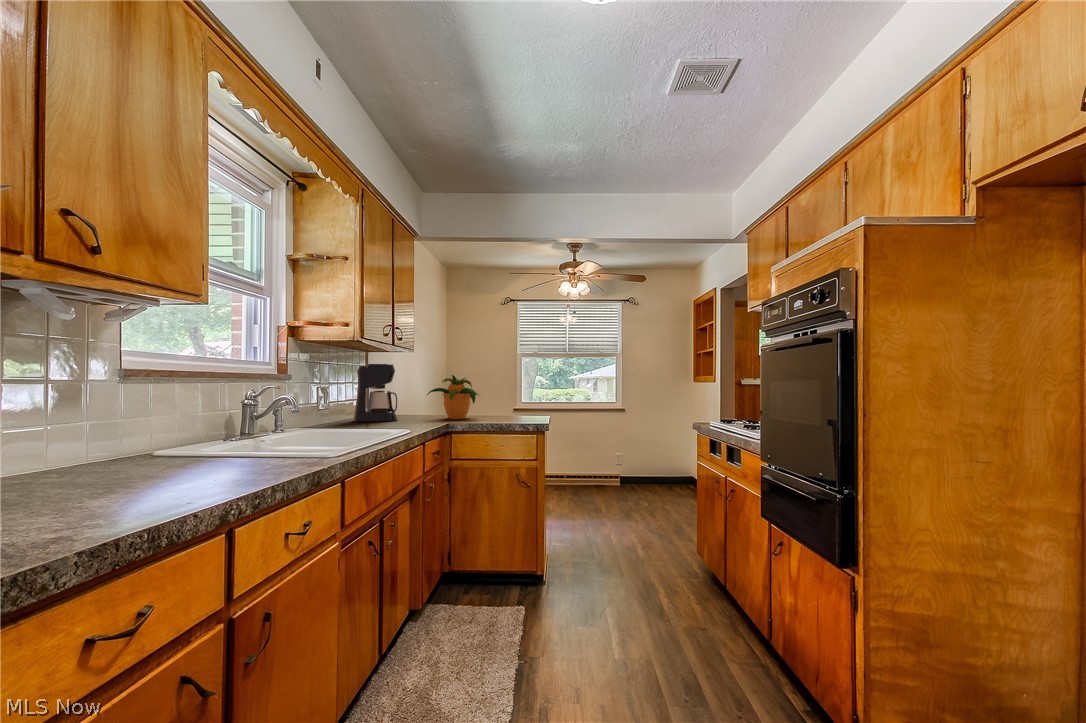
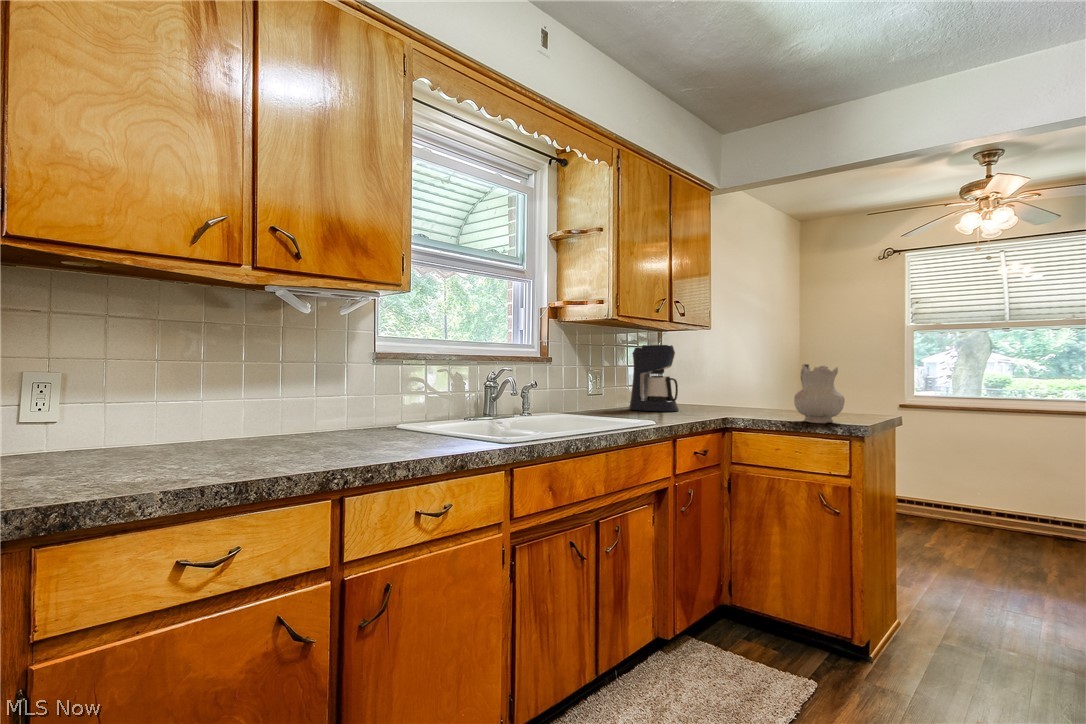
potted plant: present [427,375,479,419] -> none [715,357,789,414]
ceramic pitcher: none [494,380,527,422] -> present [794,364,845,423]

